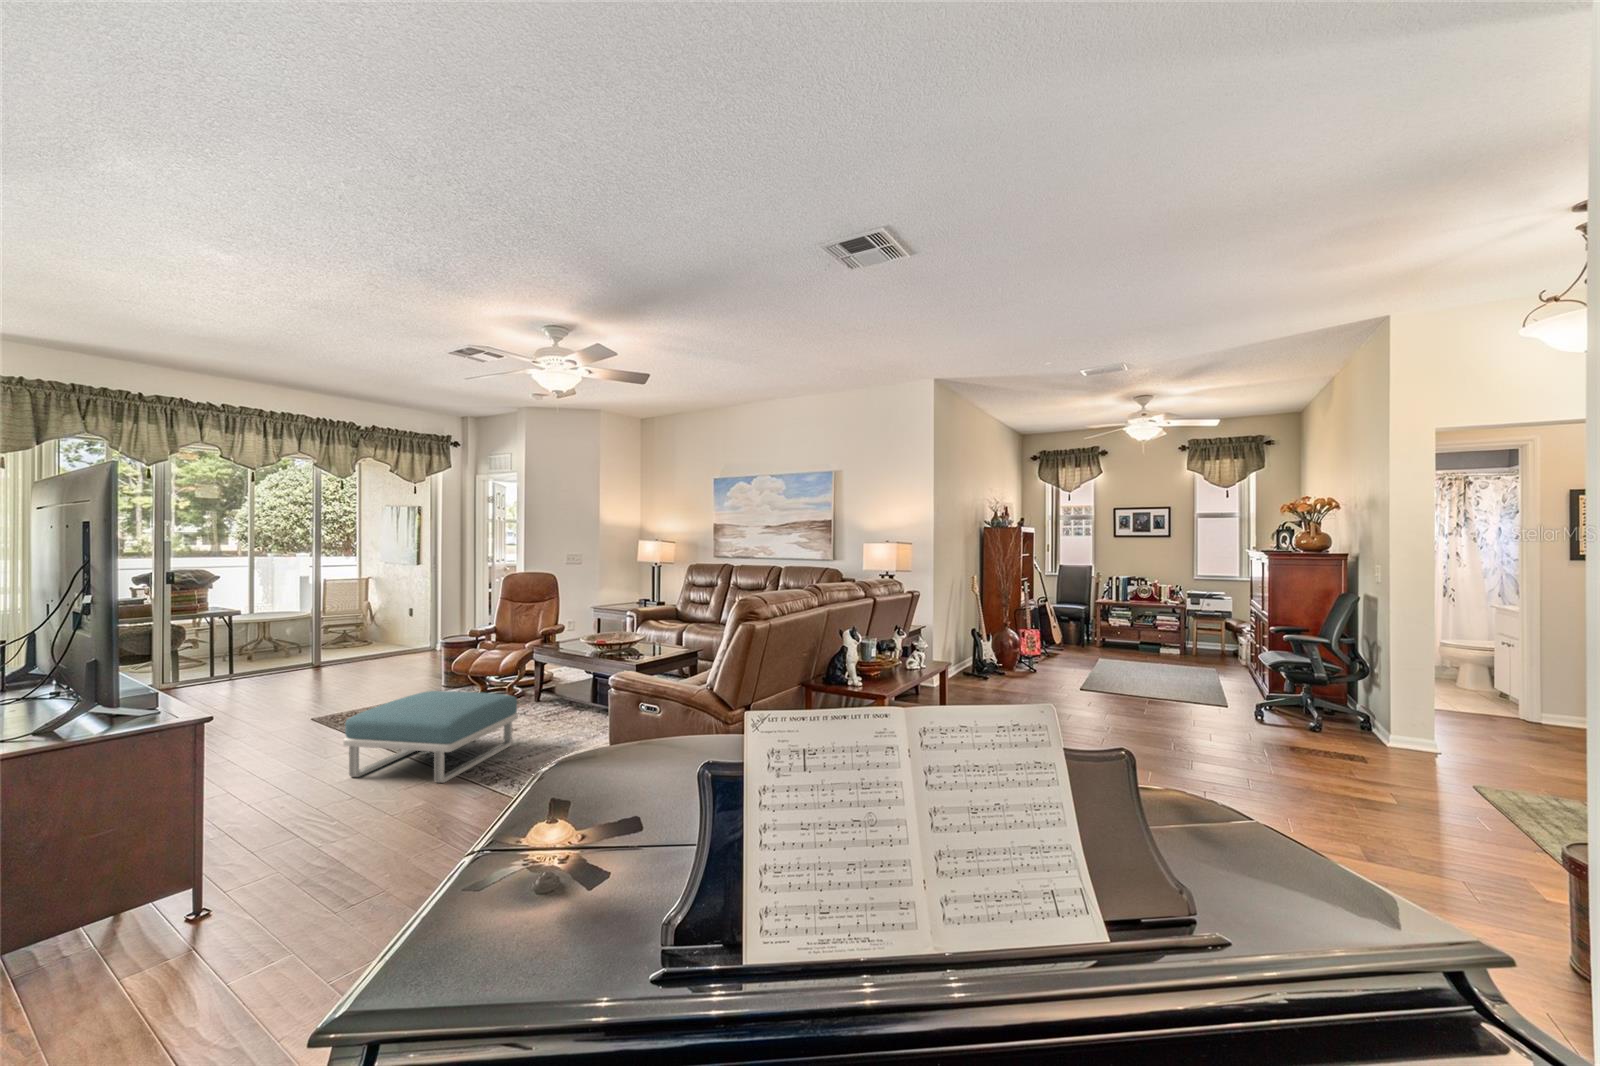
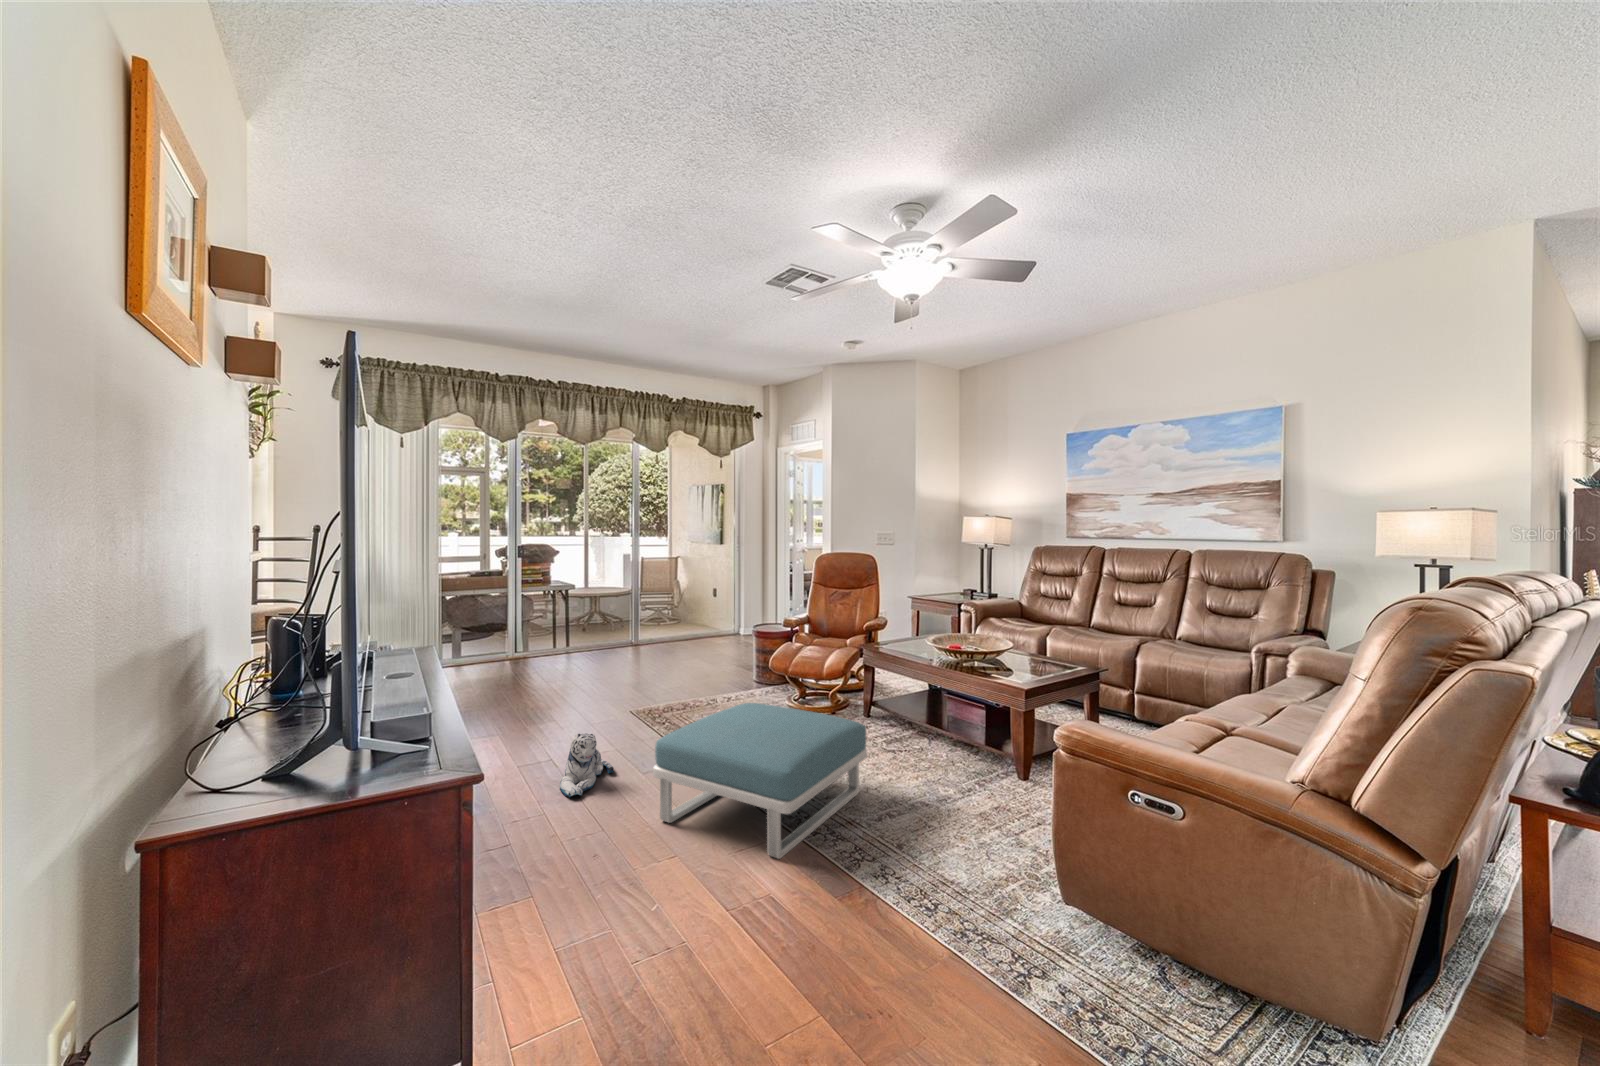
plush toy: none [253,726,304,775] -> present [560,733,614,797]

